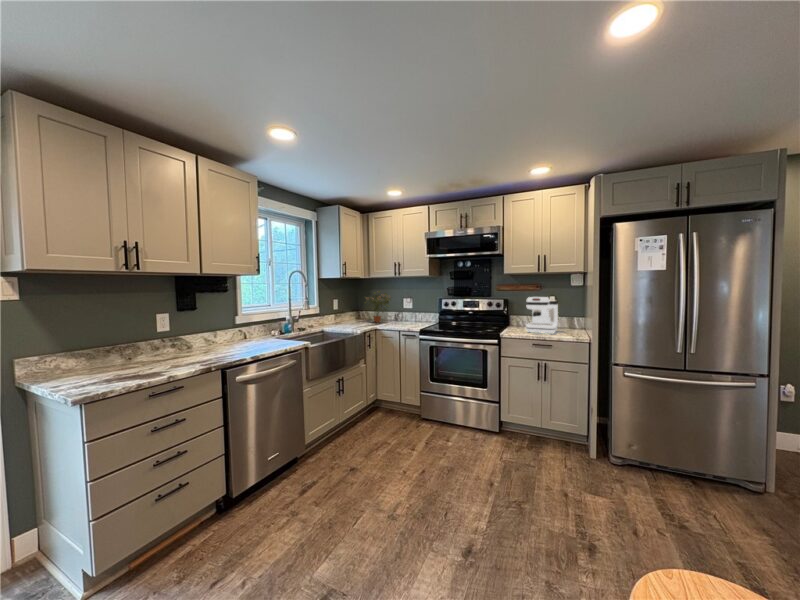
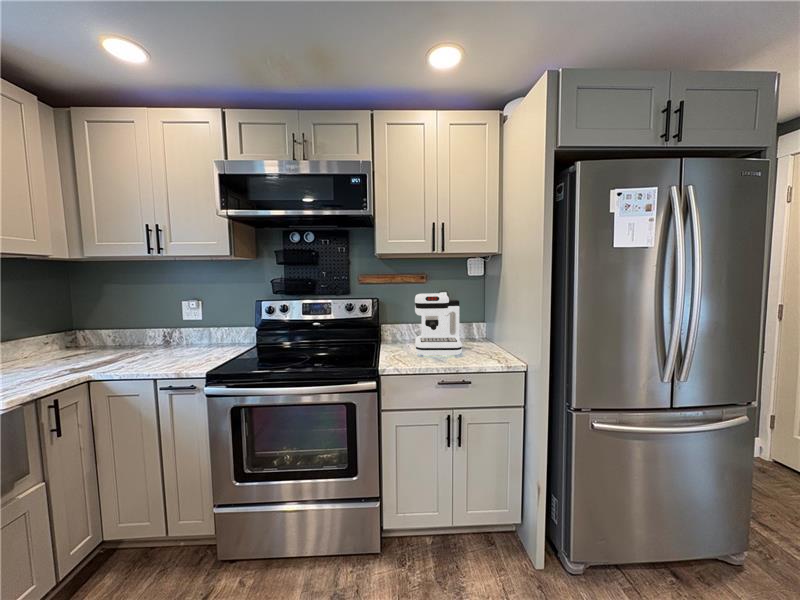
potted plant: present [365,291,391,323] -> none [74,286,150,357]

